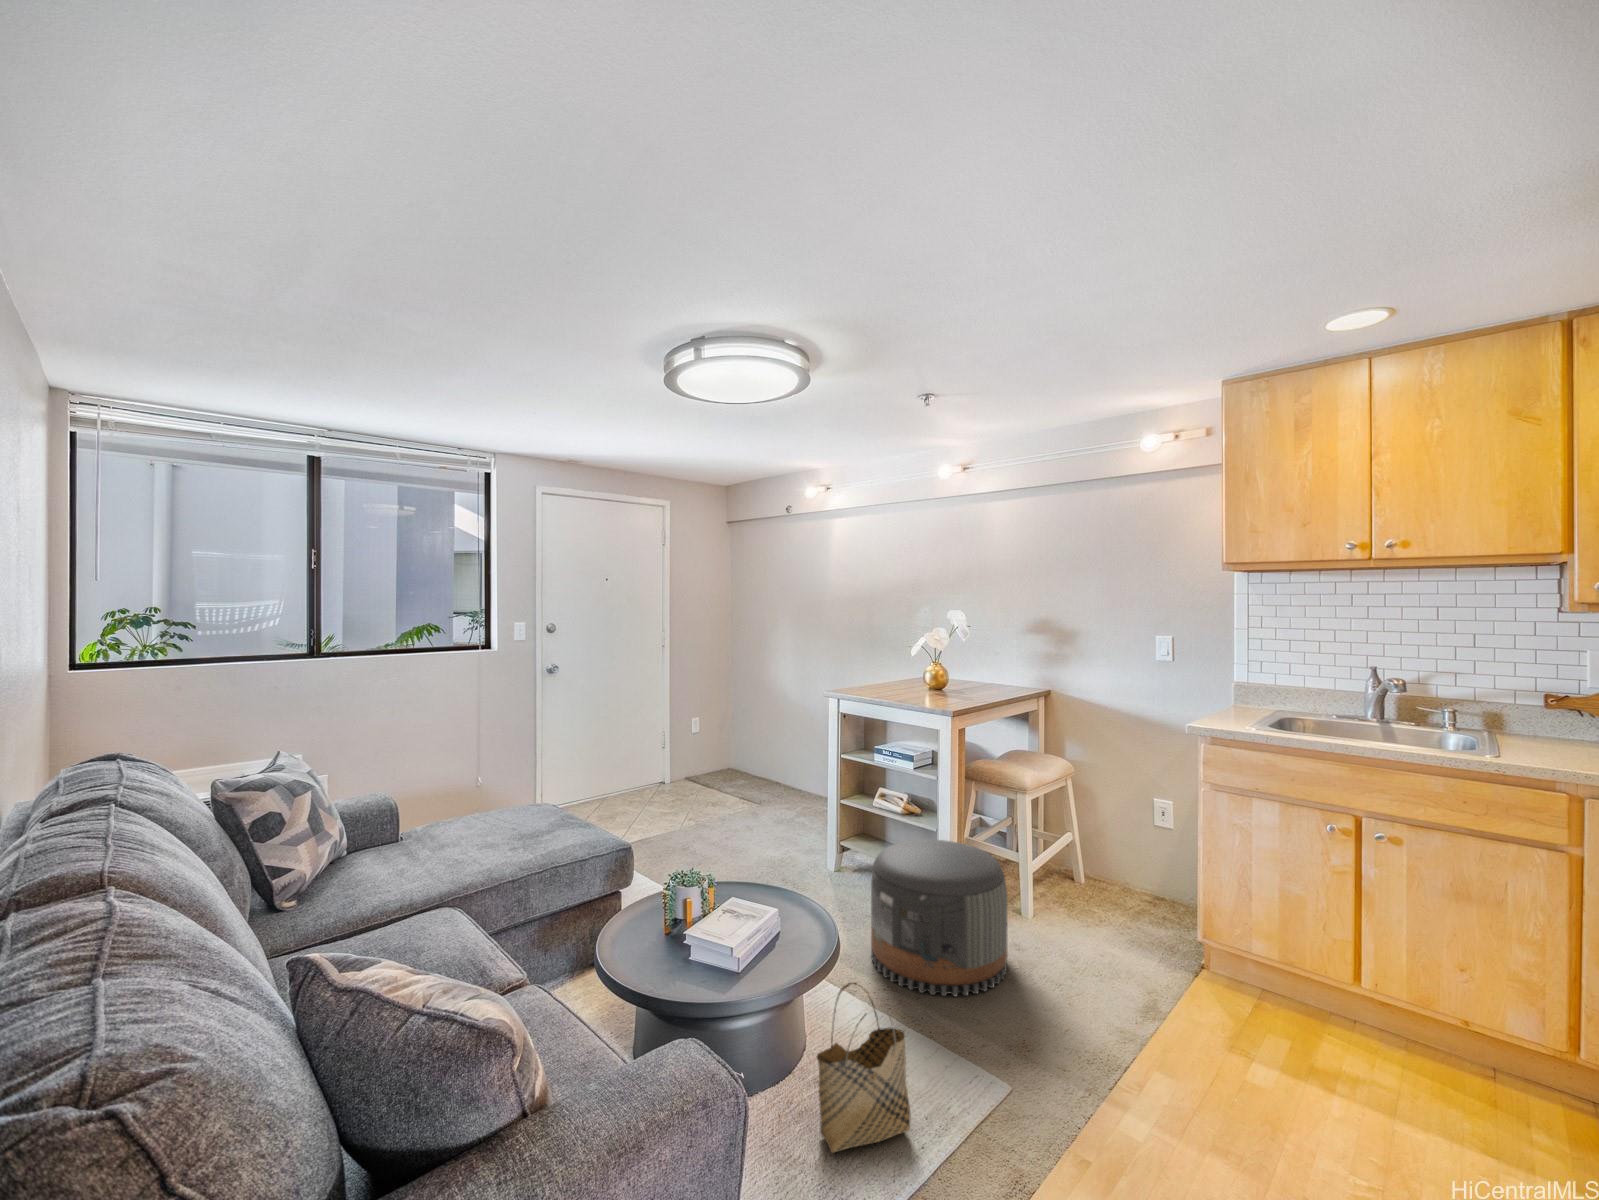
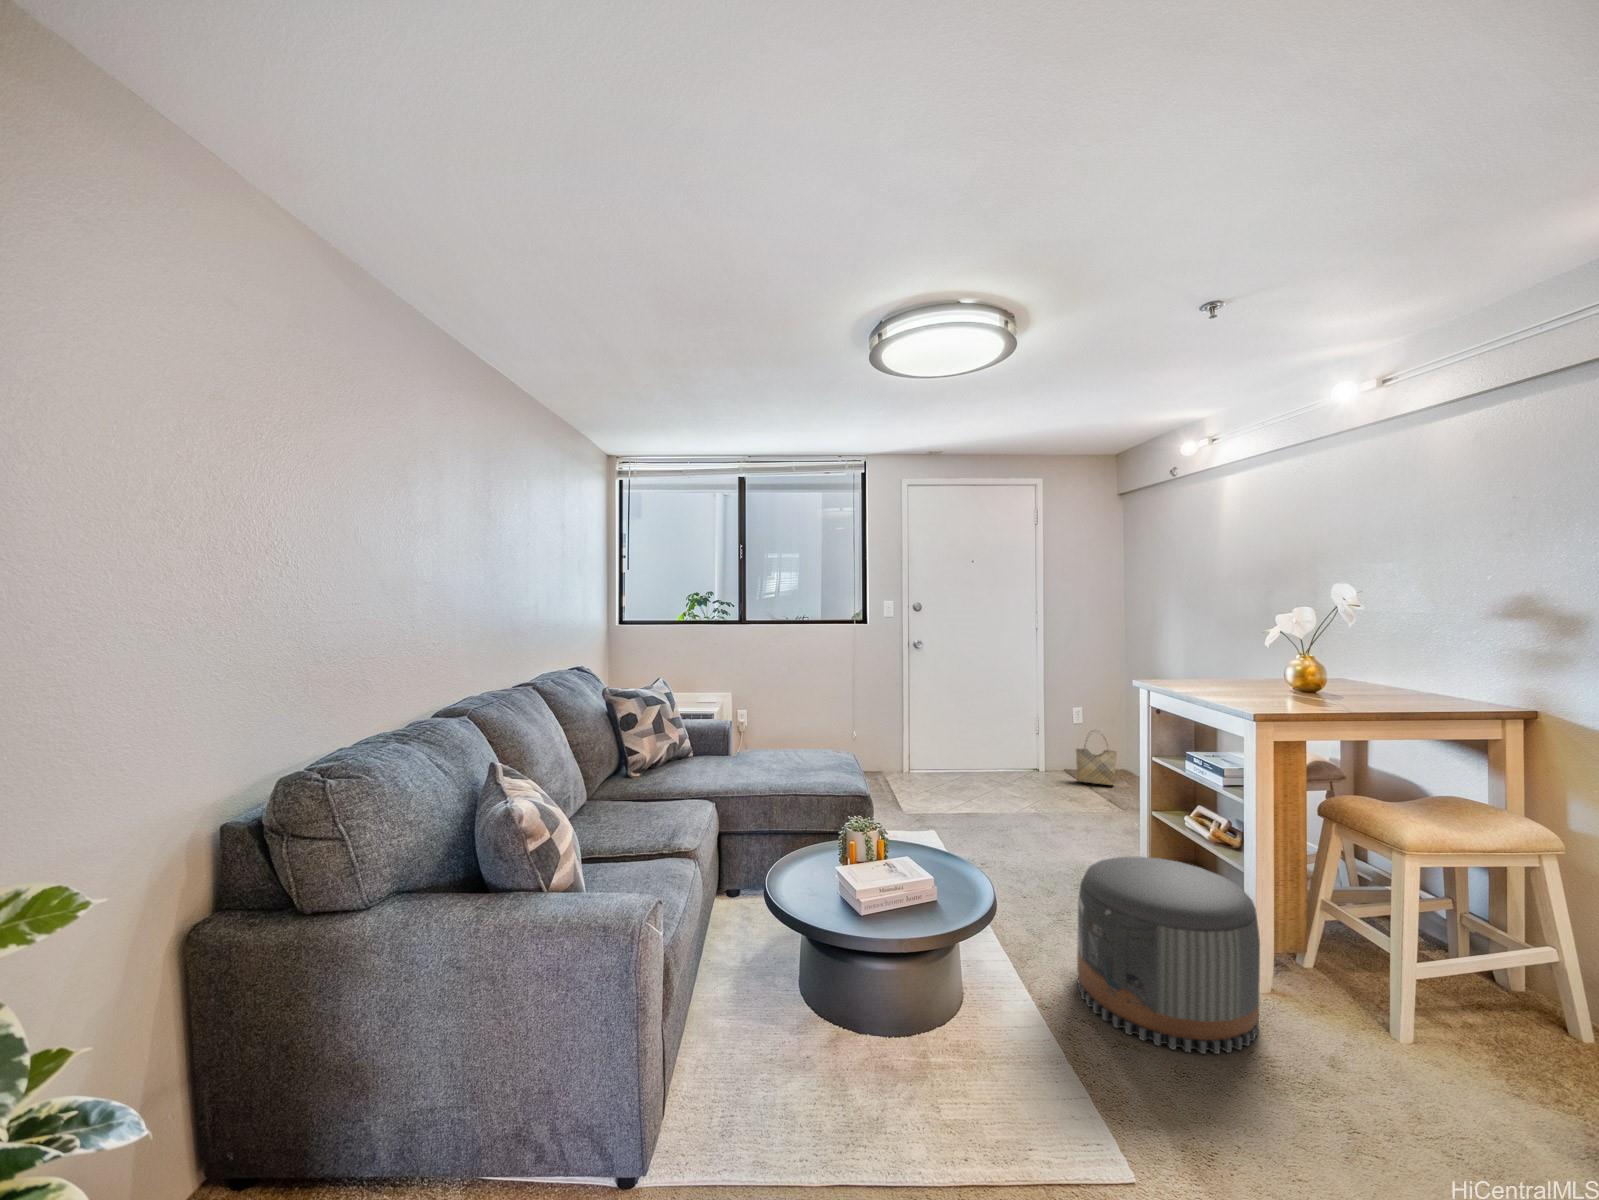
woven basket: present [817,983,911,1153] -> present [1076,732,1117,785]

